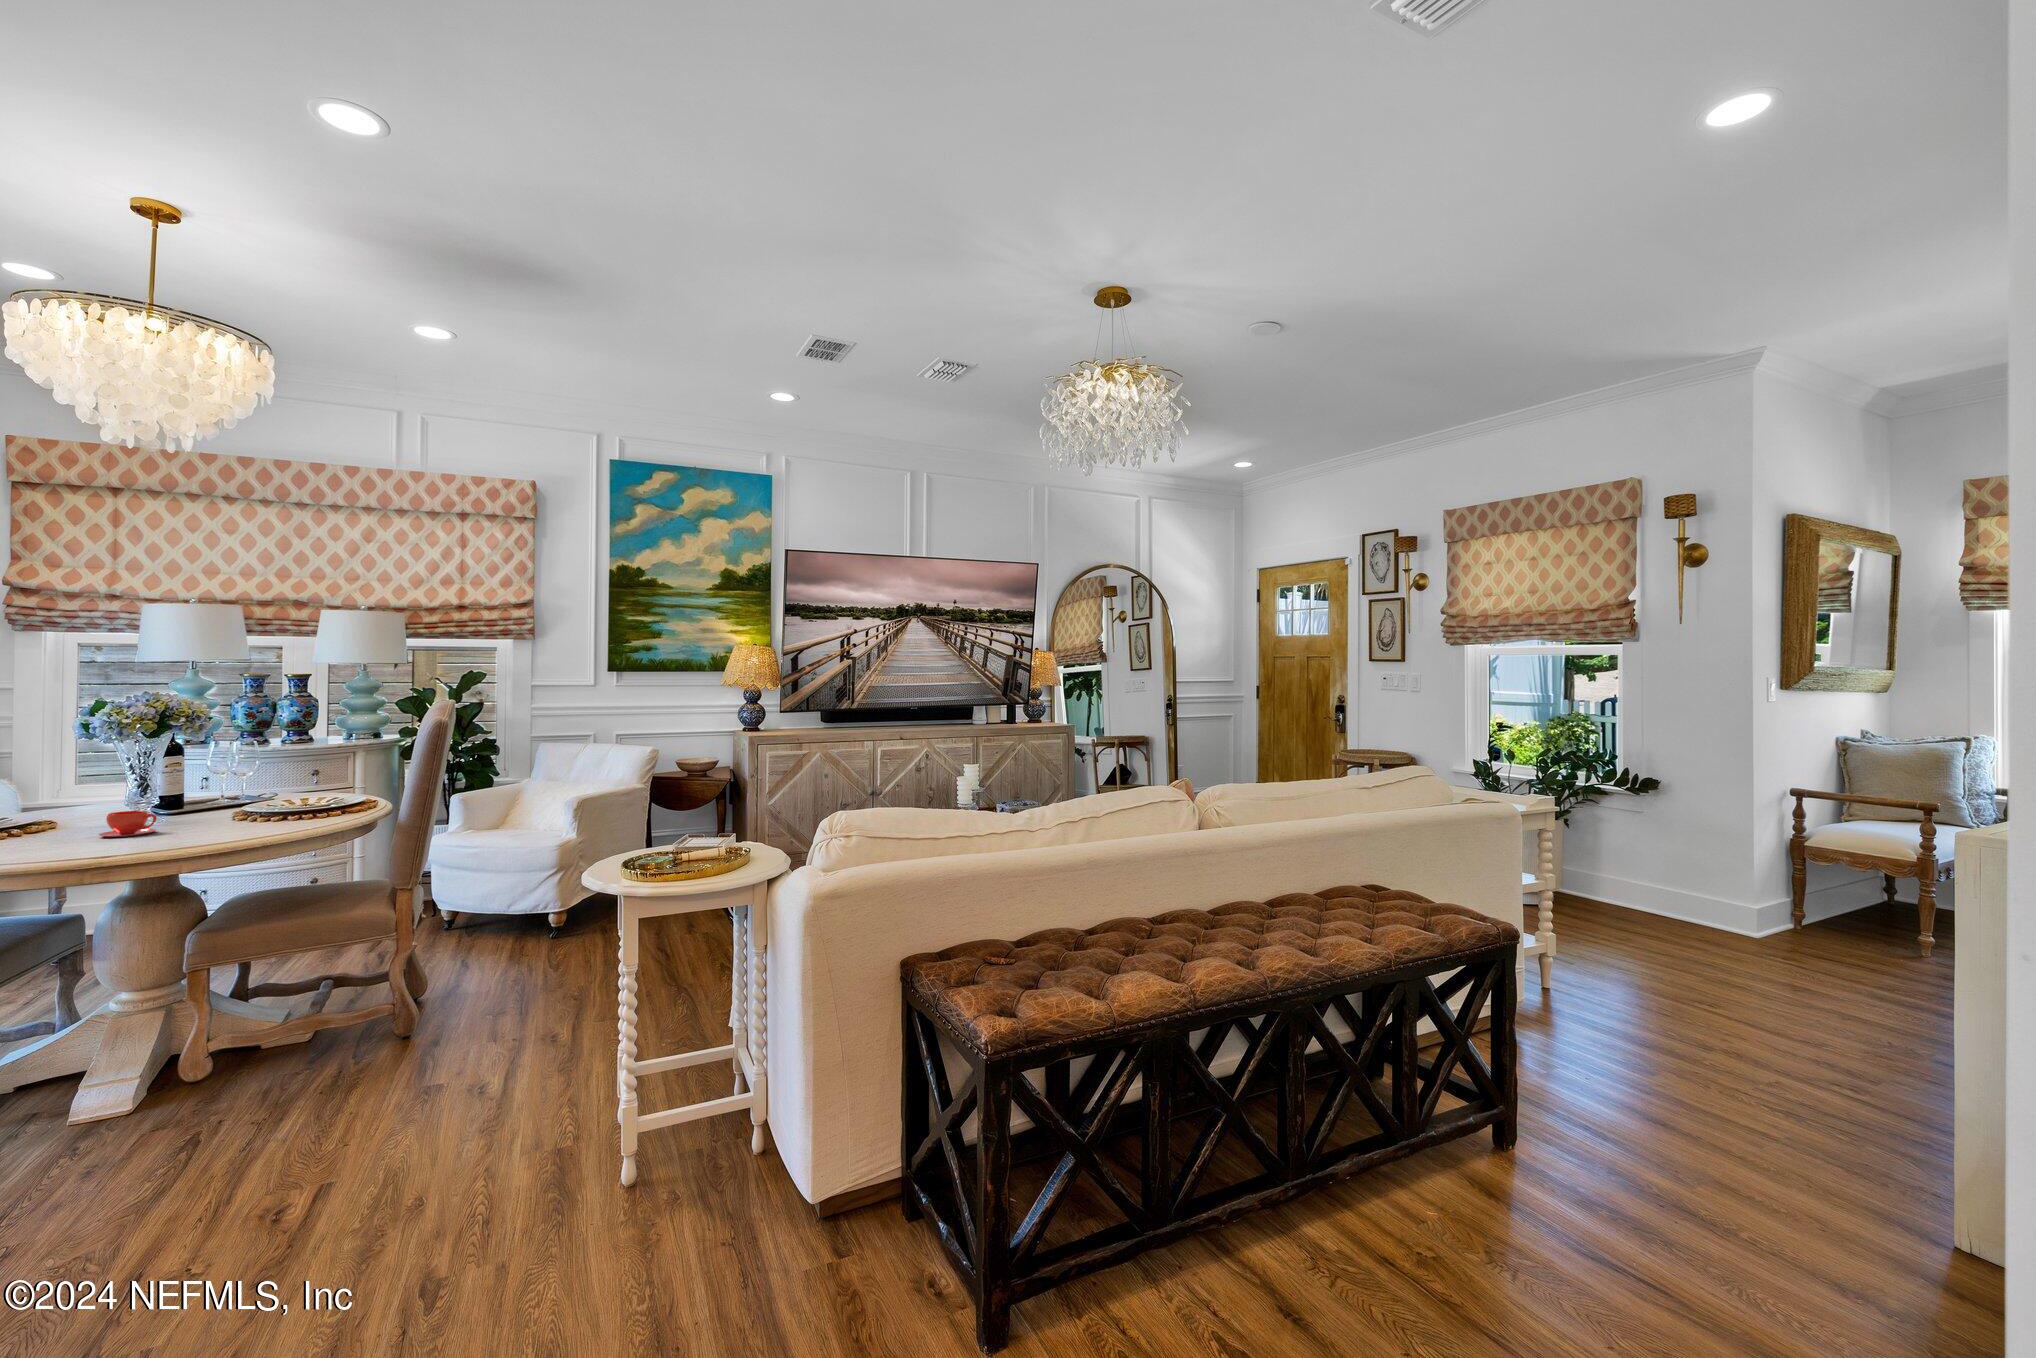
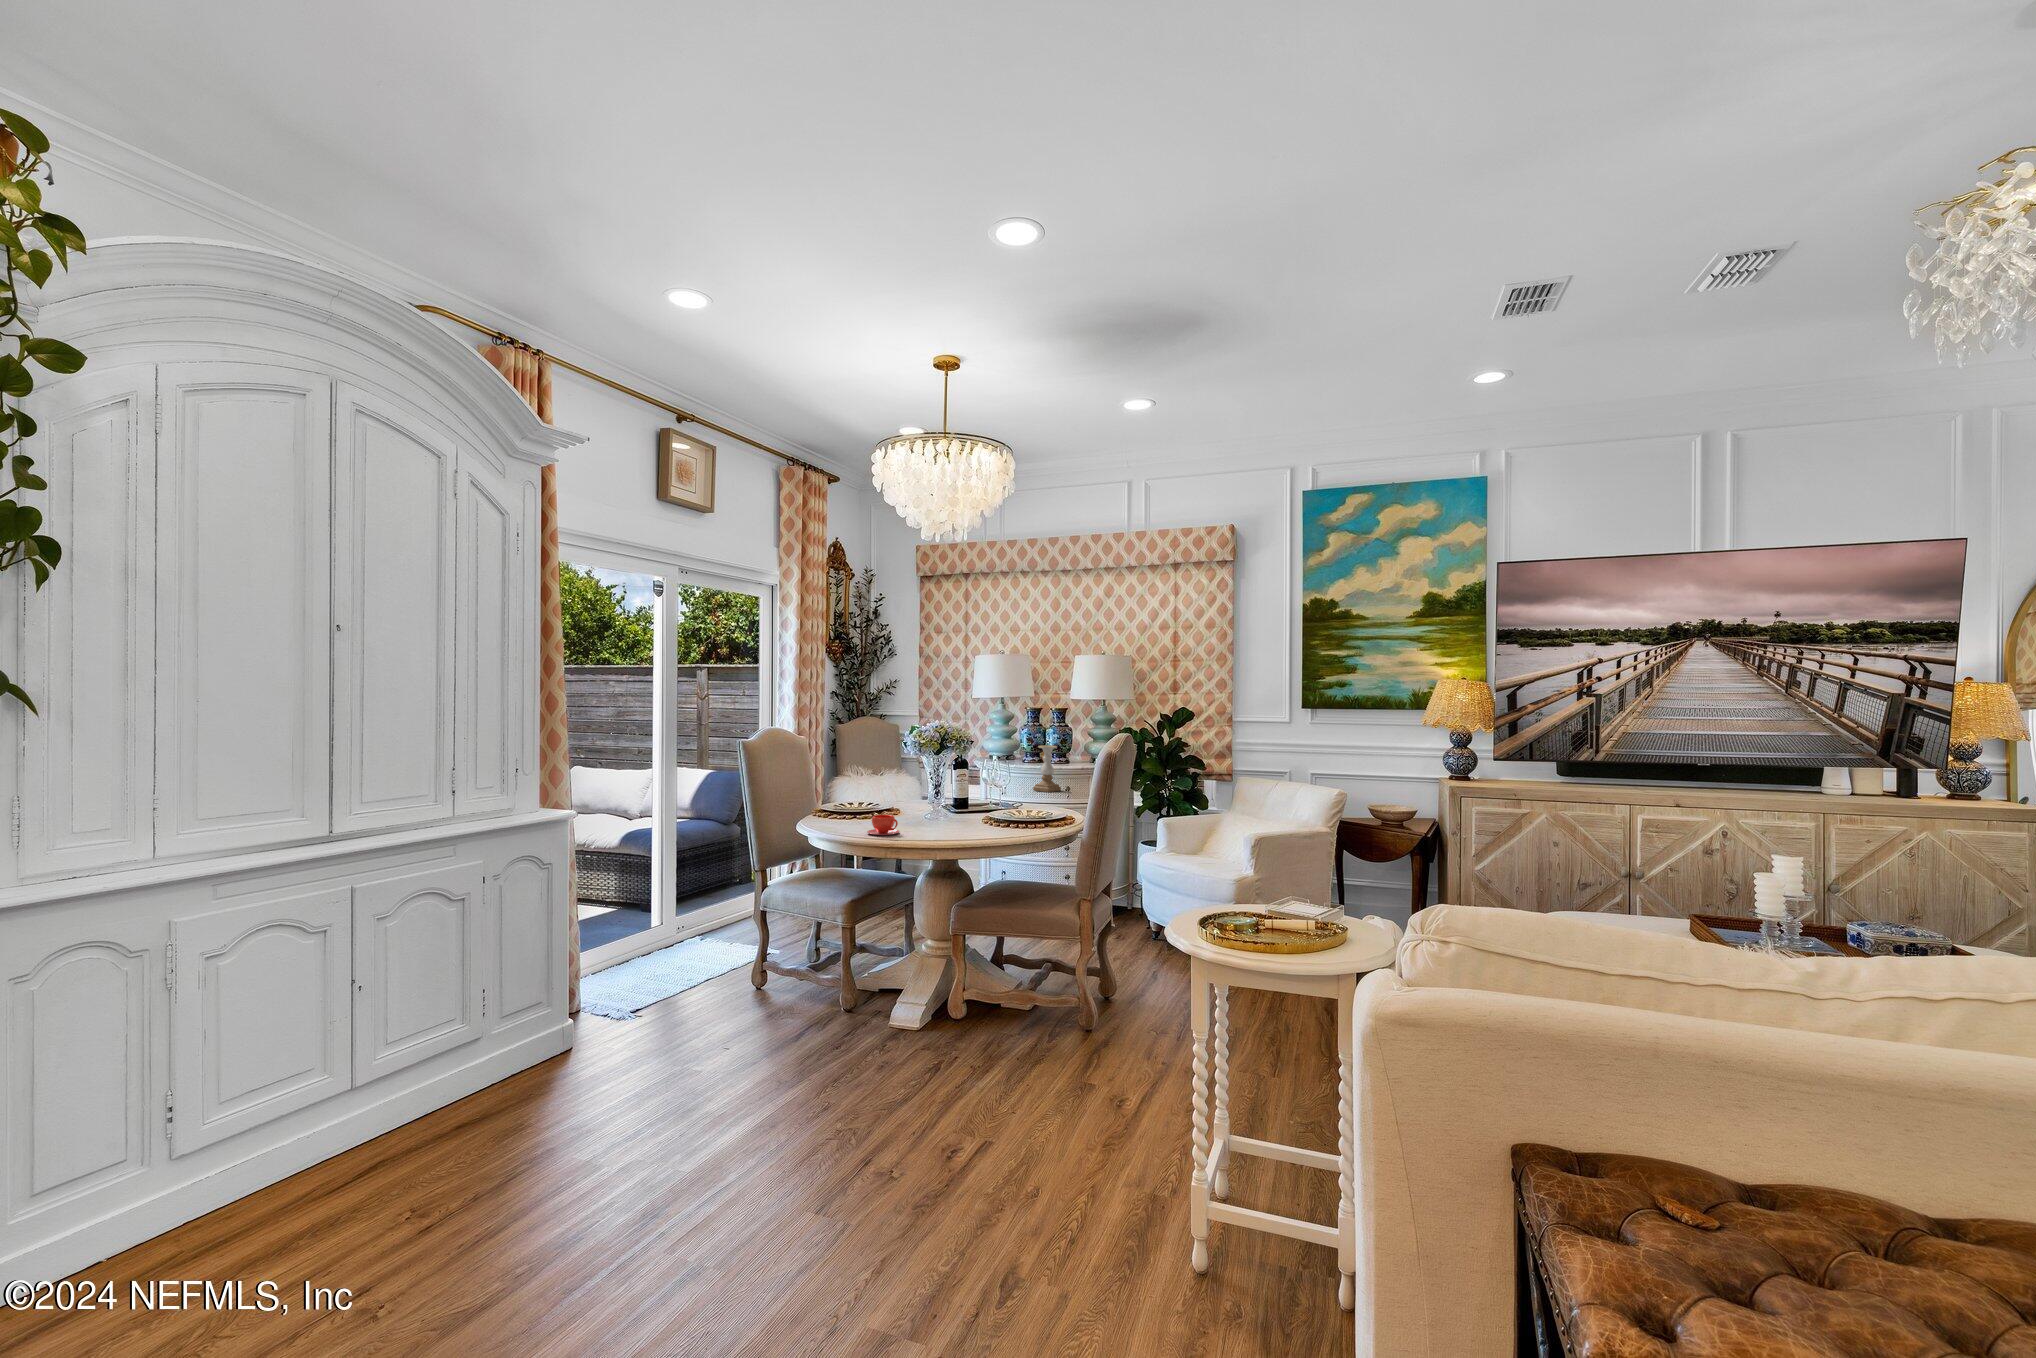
candle holder: none [273,723,316,780] -> present [1033,745,1061,792]

